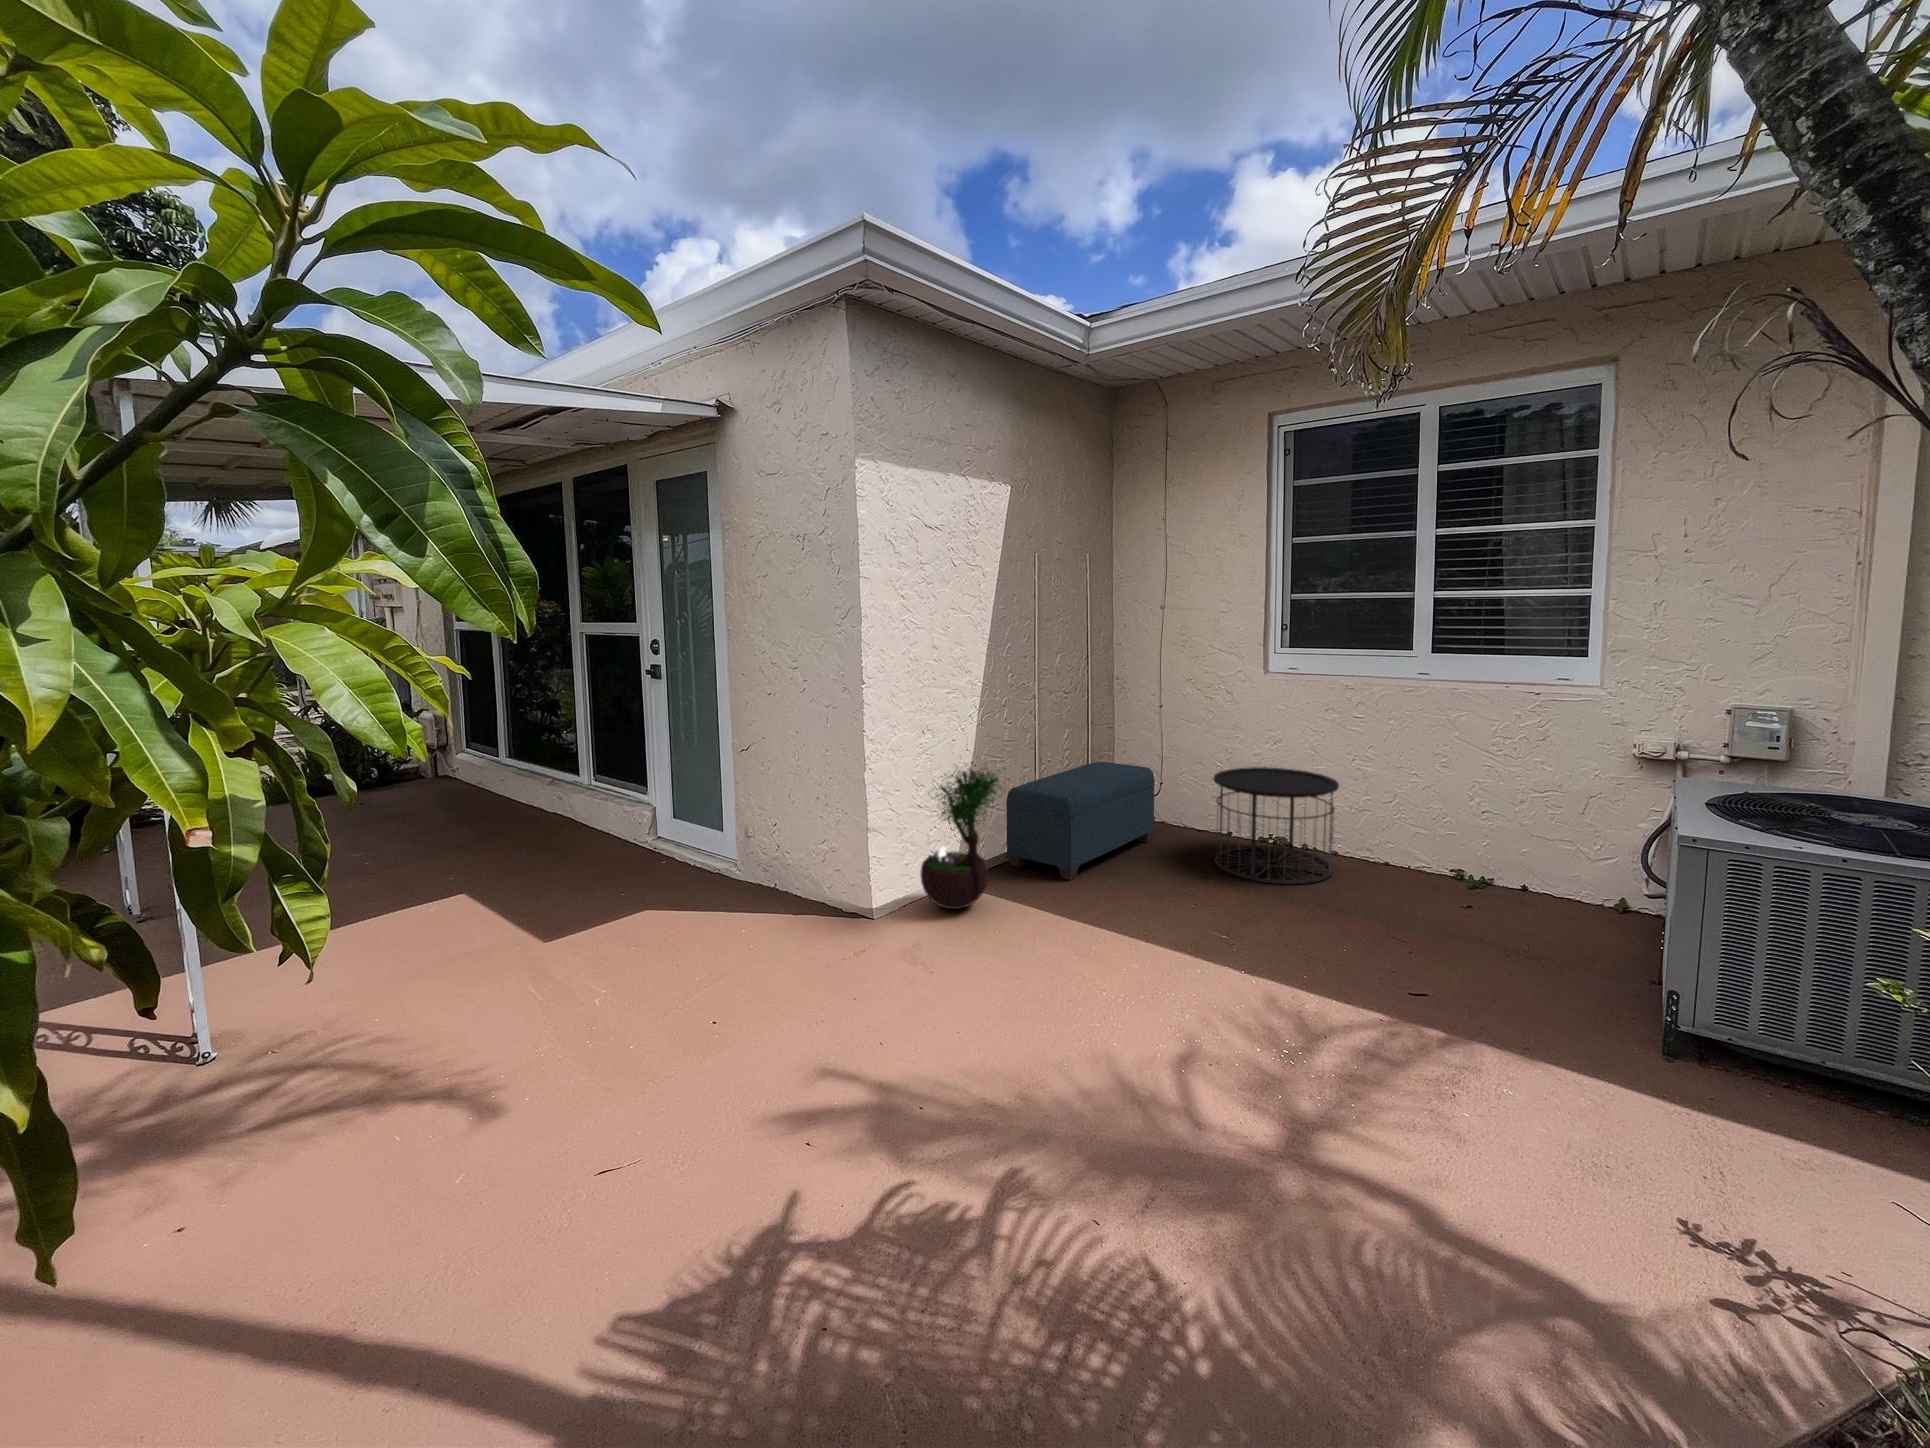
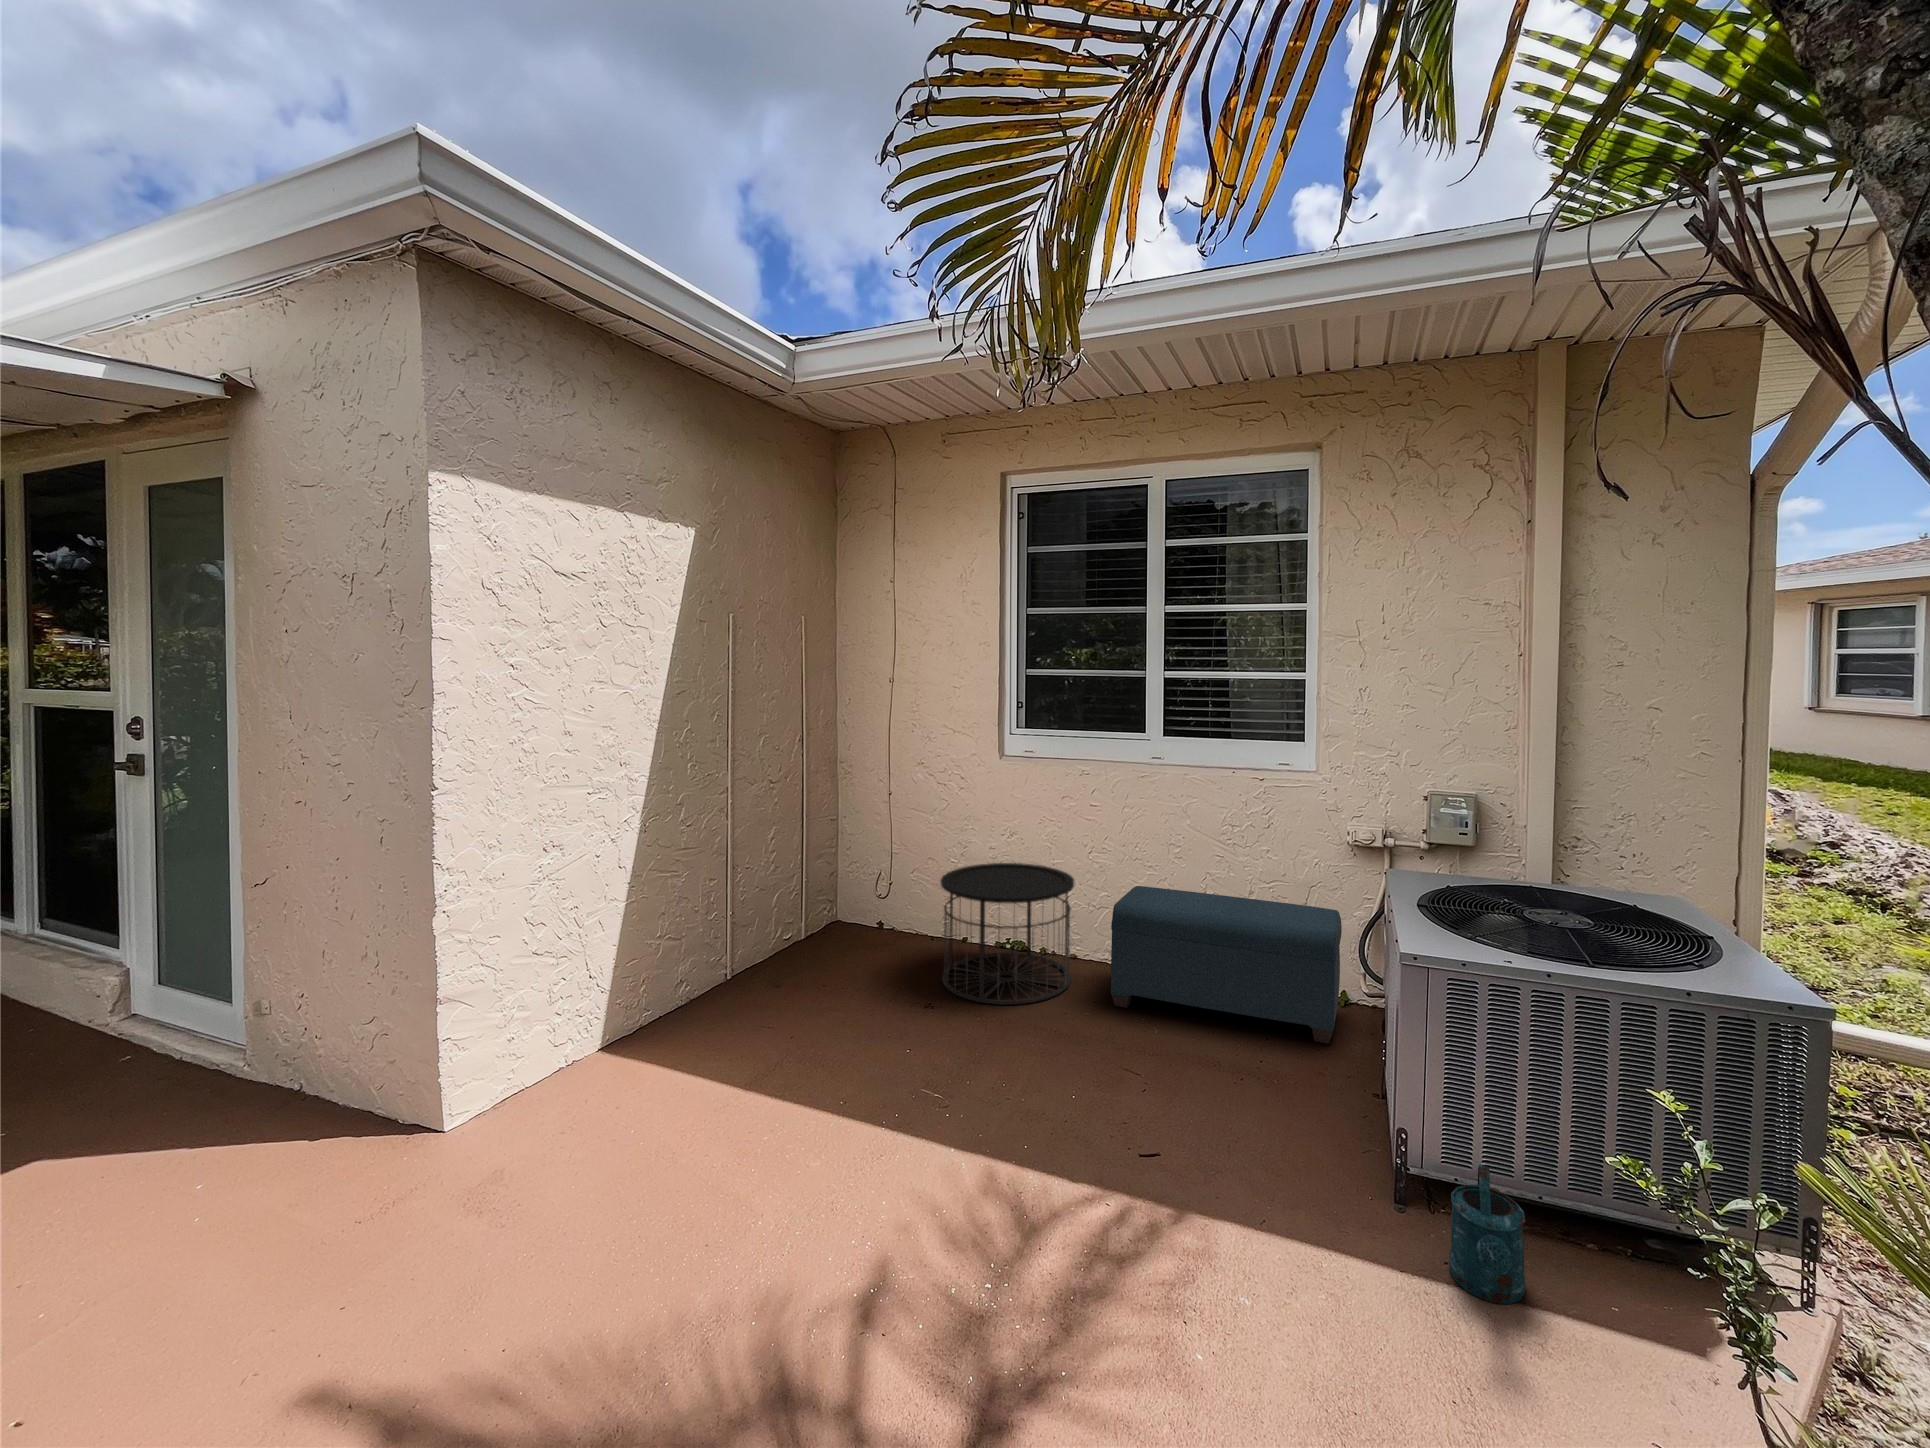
bench: present [1006,762,1155,880] -> present [1111,886,1342,1044]
potted tree: present [920,763,1005,909] -> none [529,881,666,1094]
watering can: none [1718,1021,1801,1132] -> present [1449,1165,1525,1304]

